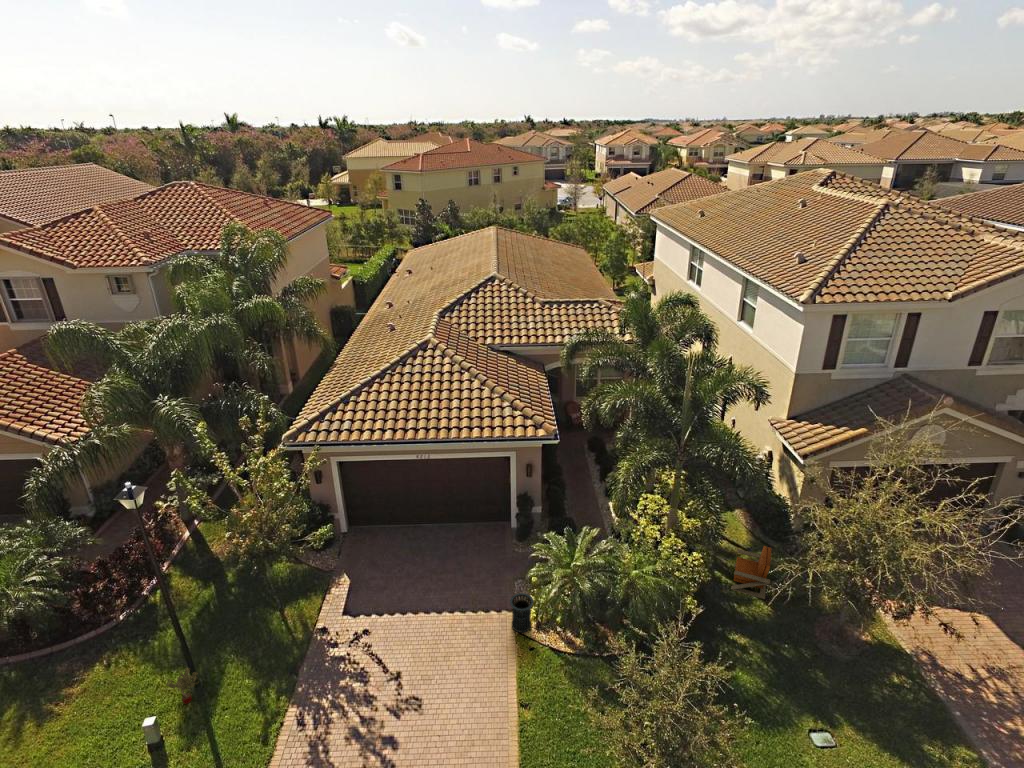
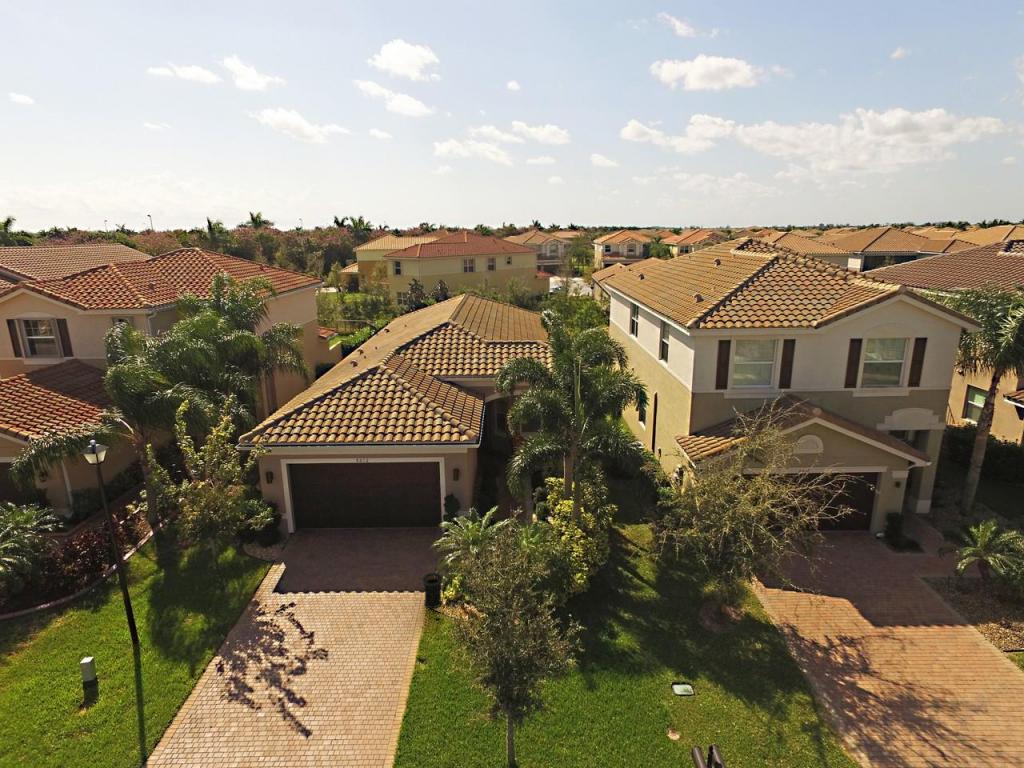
lounge chair: present [731,546,772,599] -> none [629,540,668,587]
potted tree: present [166,668,198,704] -> none [106,617,136,653]

